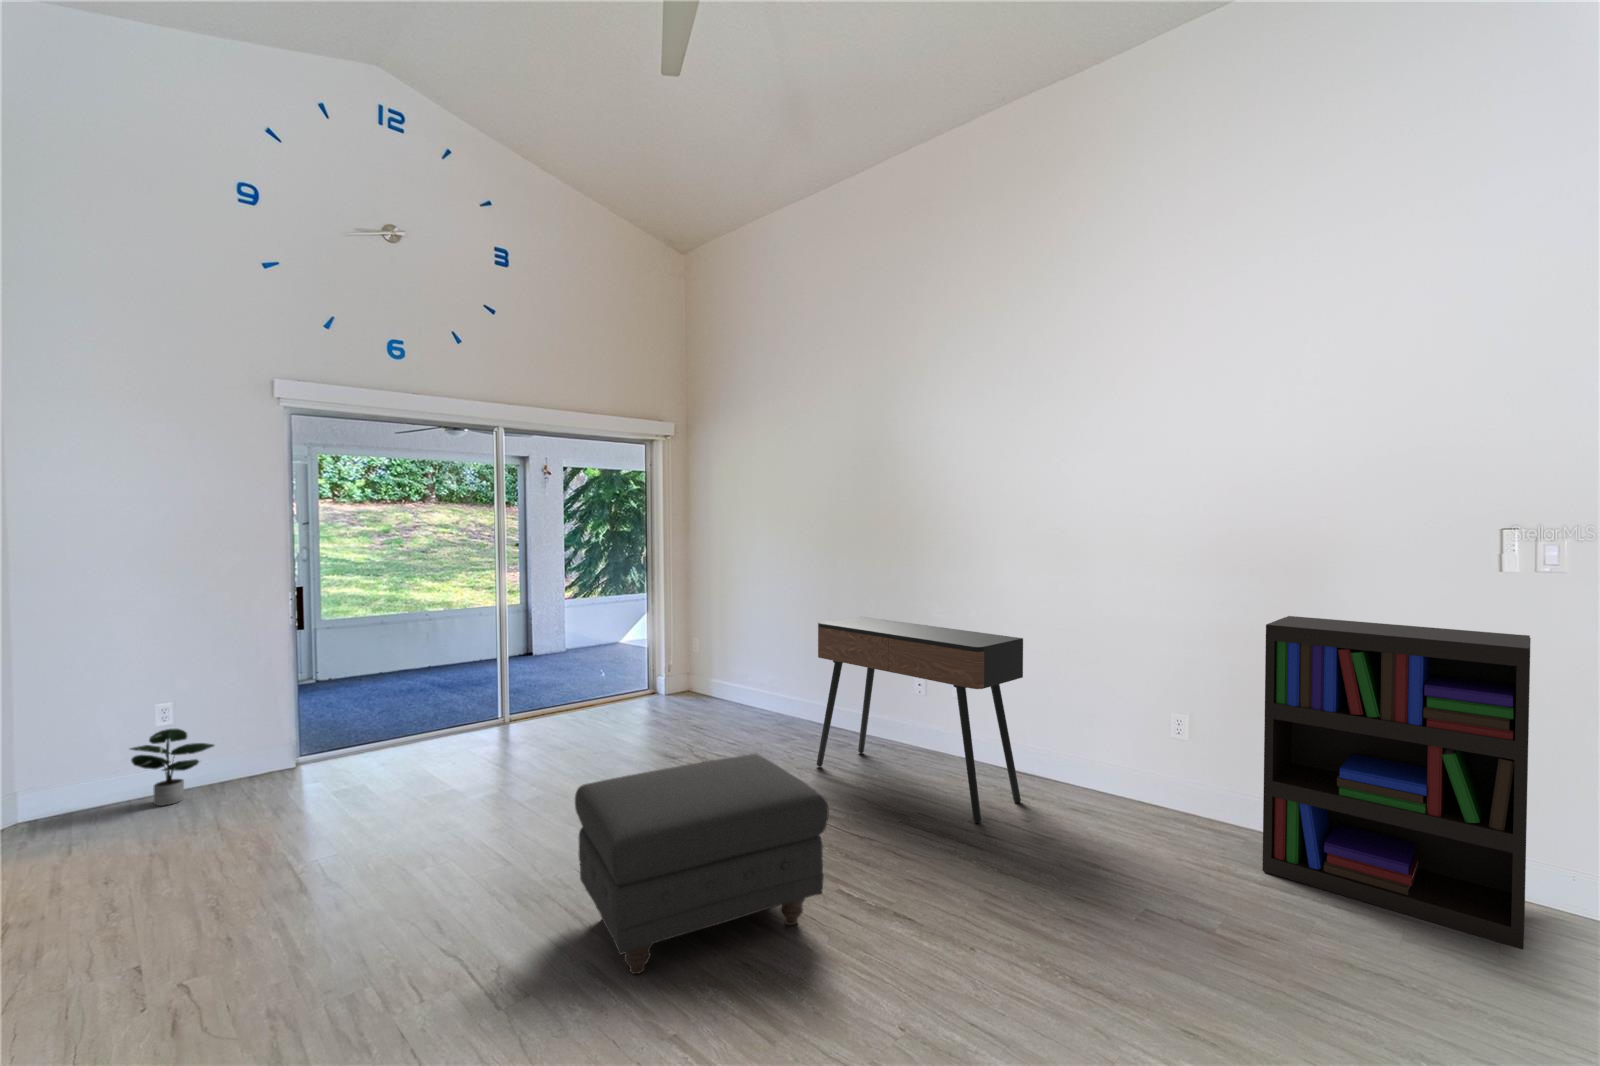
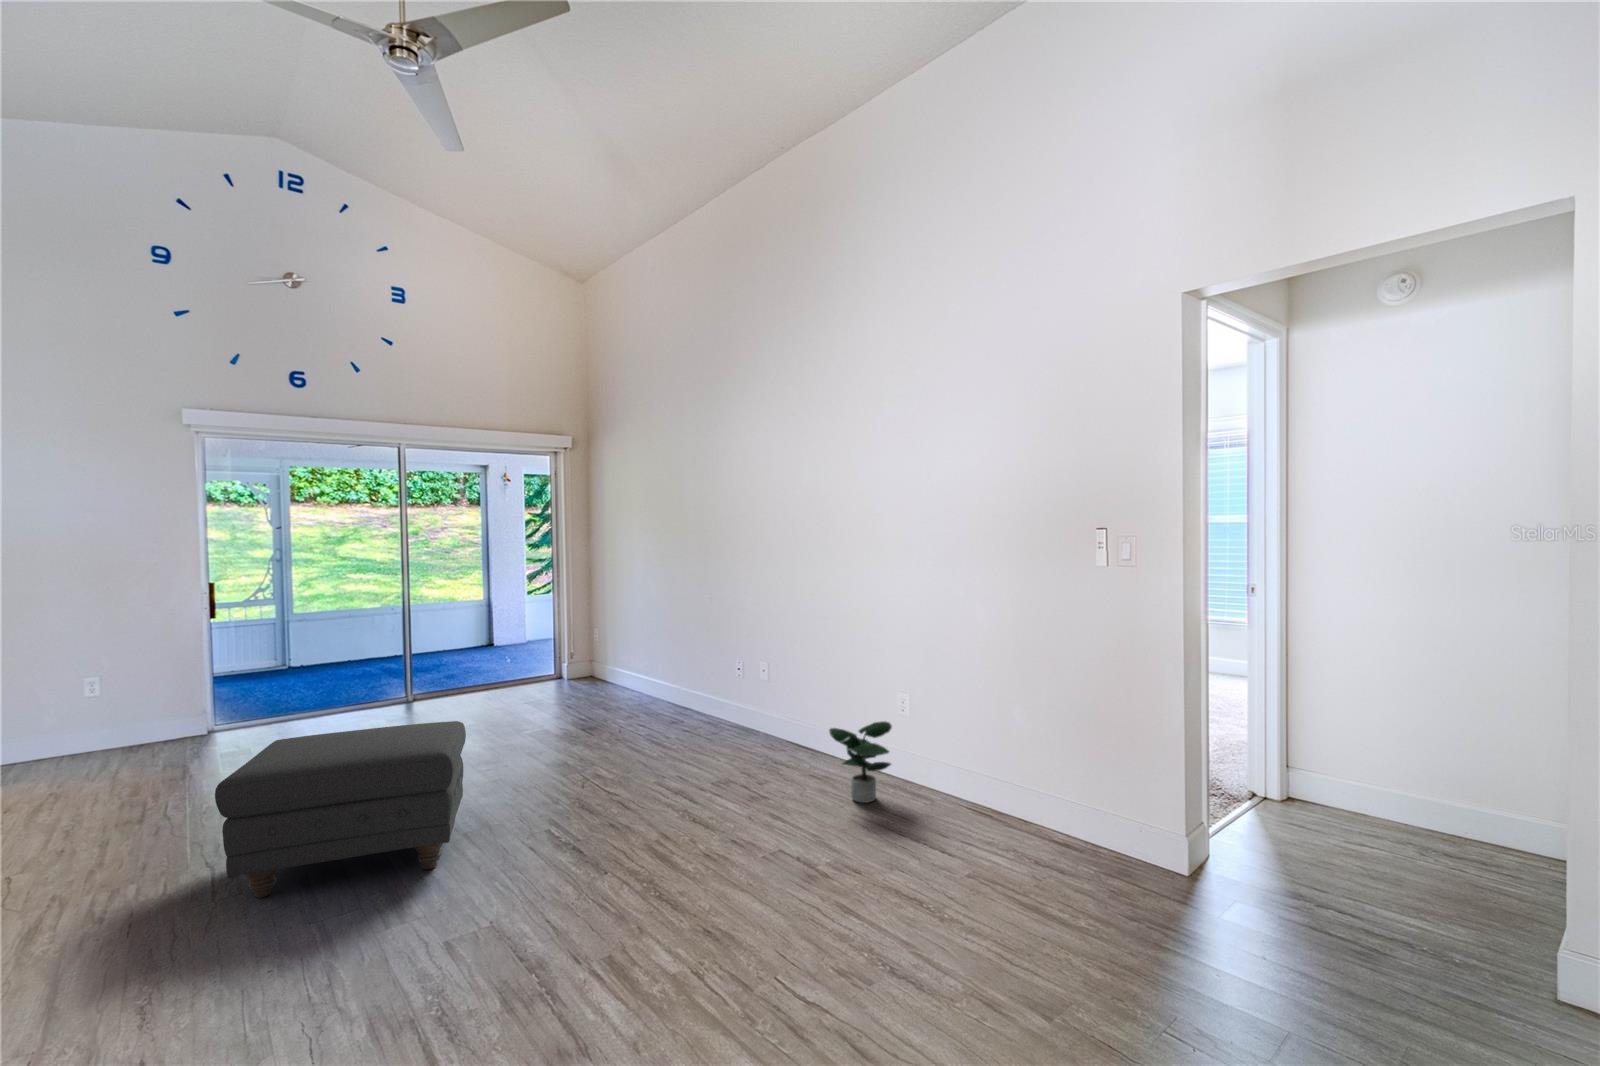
bookshelf: present [1262,616,1531,949] -> none [907,594,1141,931]
console table: present [817,617,1023,823] -> none [622,605,768,796]
potted plant: present [130,729,214,806] -> present [829,721,892,803]

